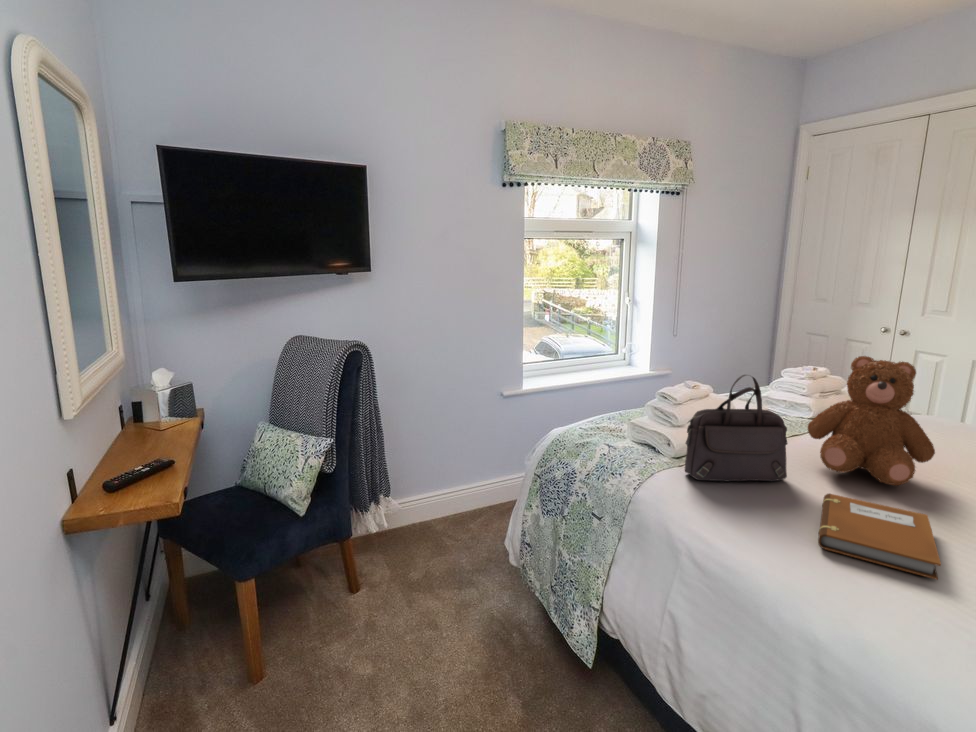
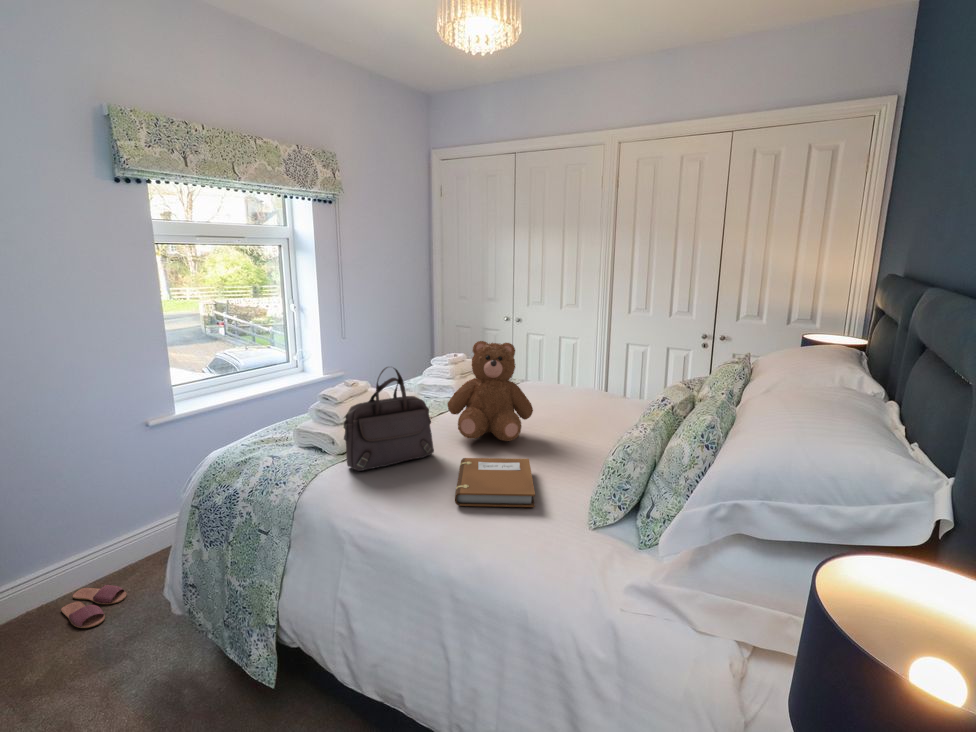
slippers: none [428,520,471,553] -> present [61,585,127,628]

